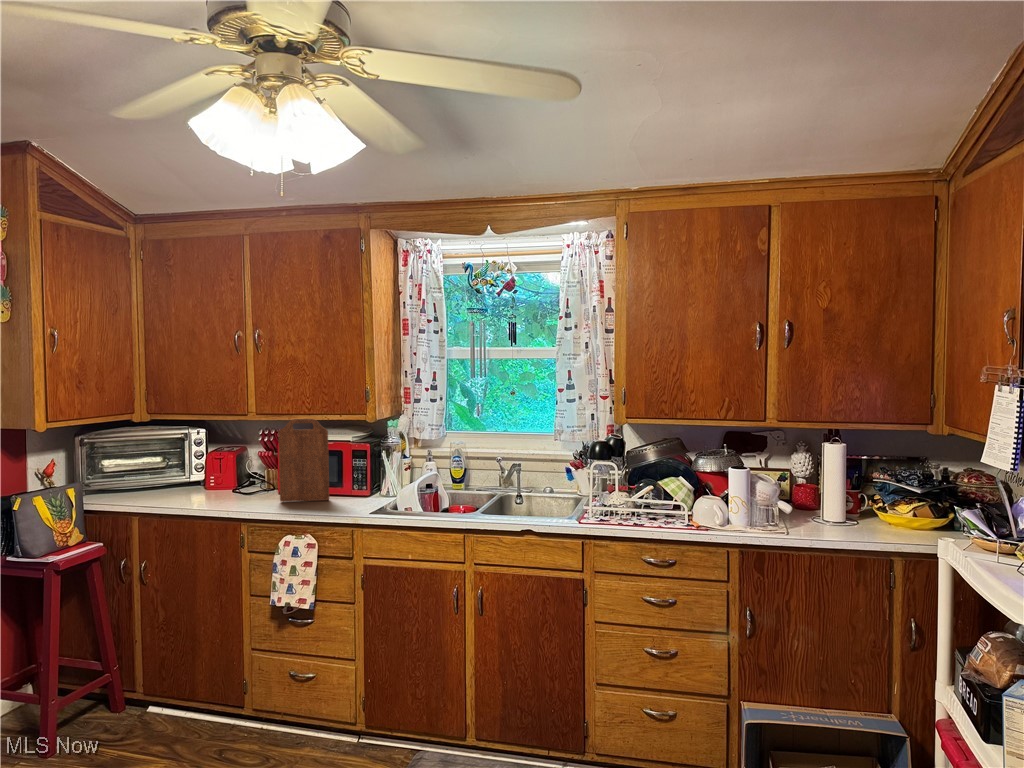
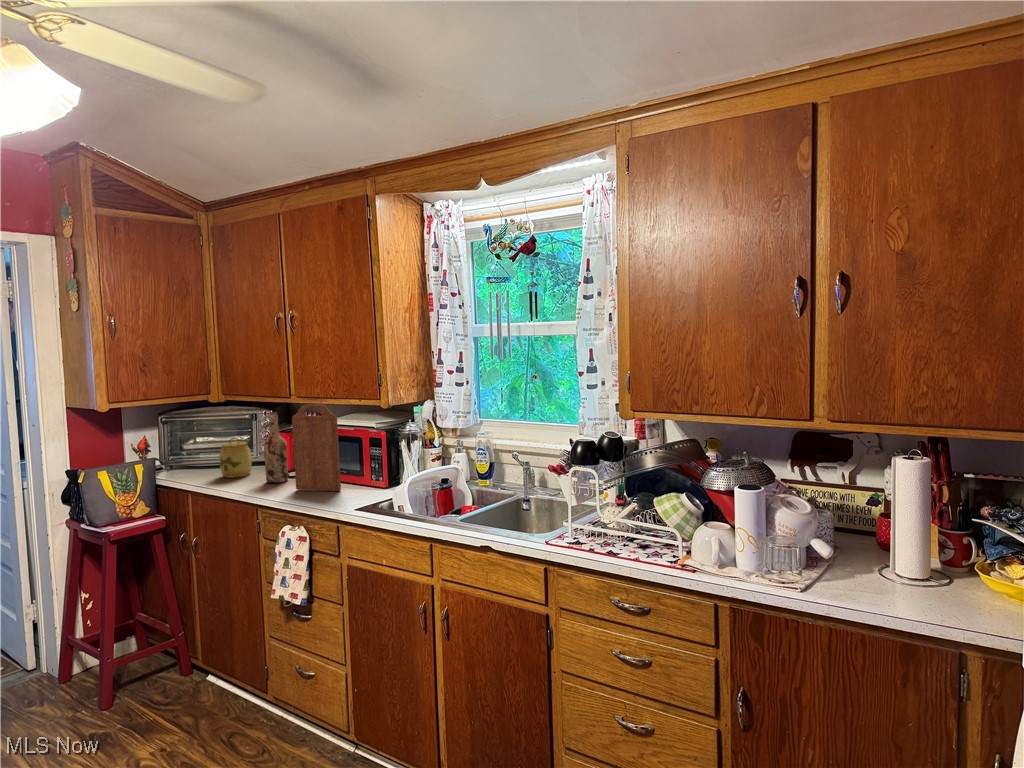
wine bottle: none [231,427,254,498] -> present [264,412,288,483]
jar: none [166,455,199,497] -> present [219,437,252,478]

